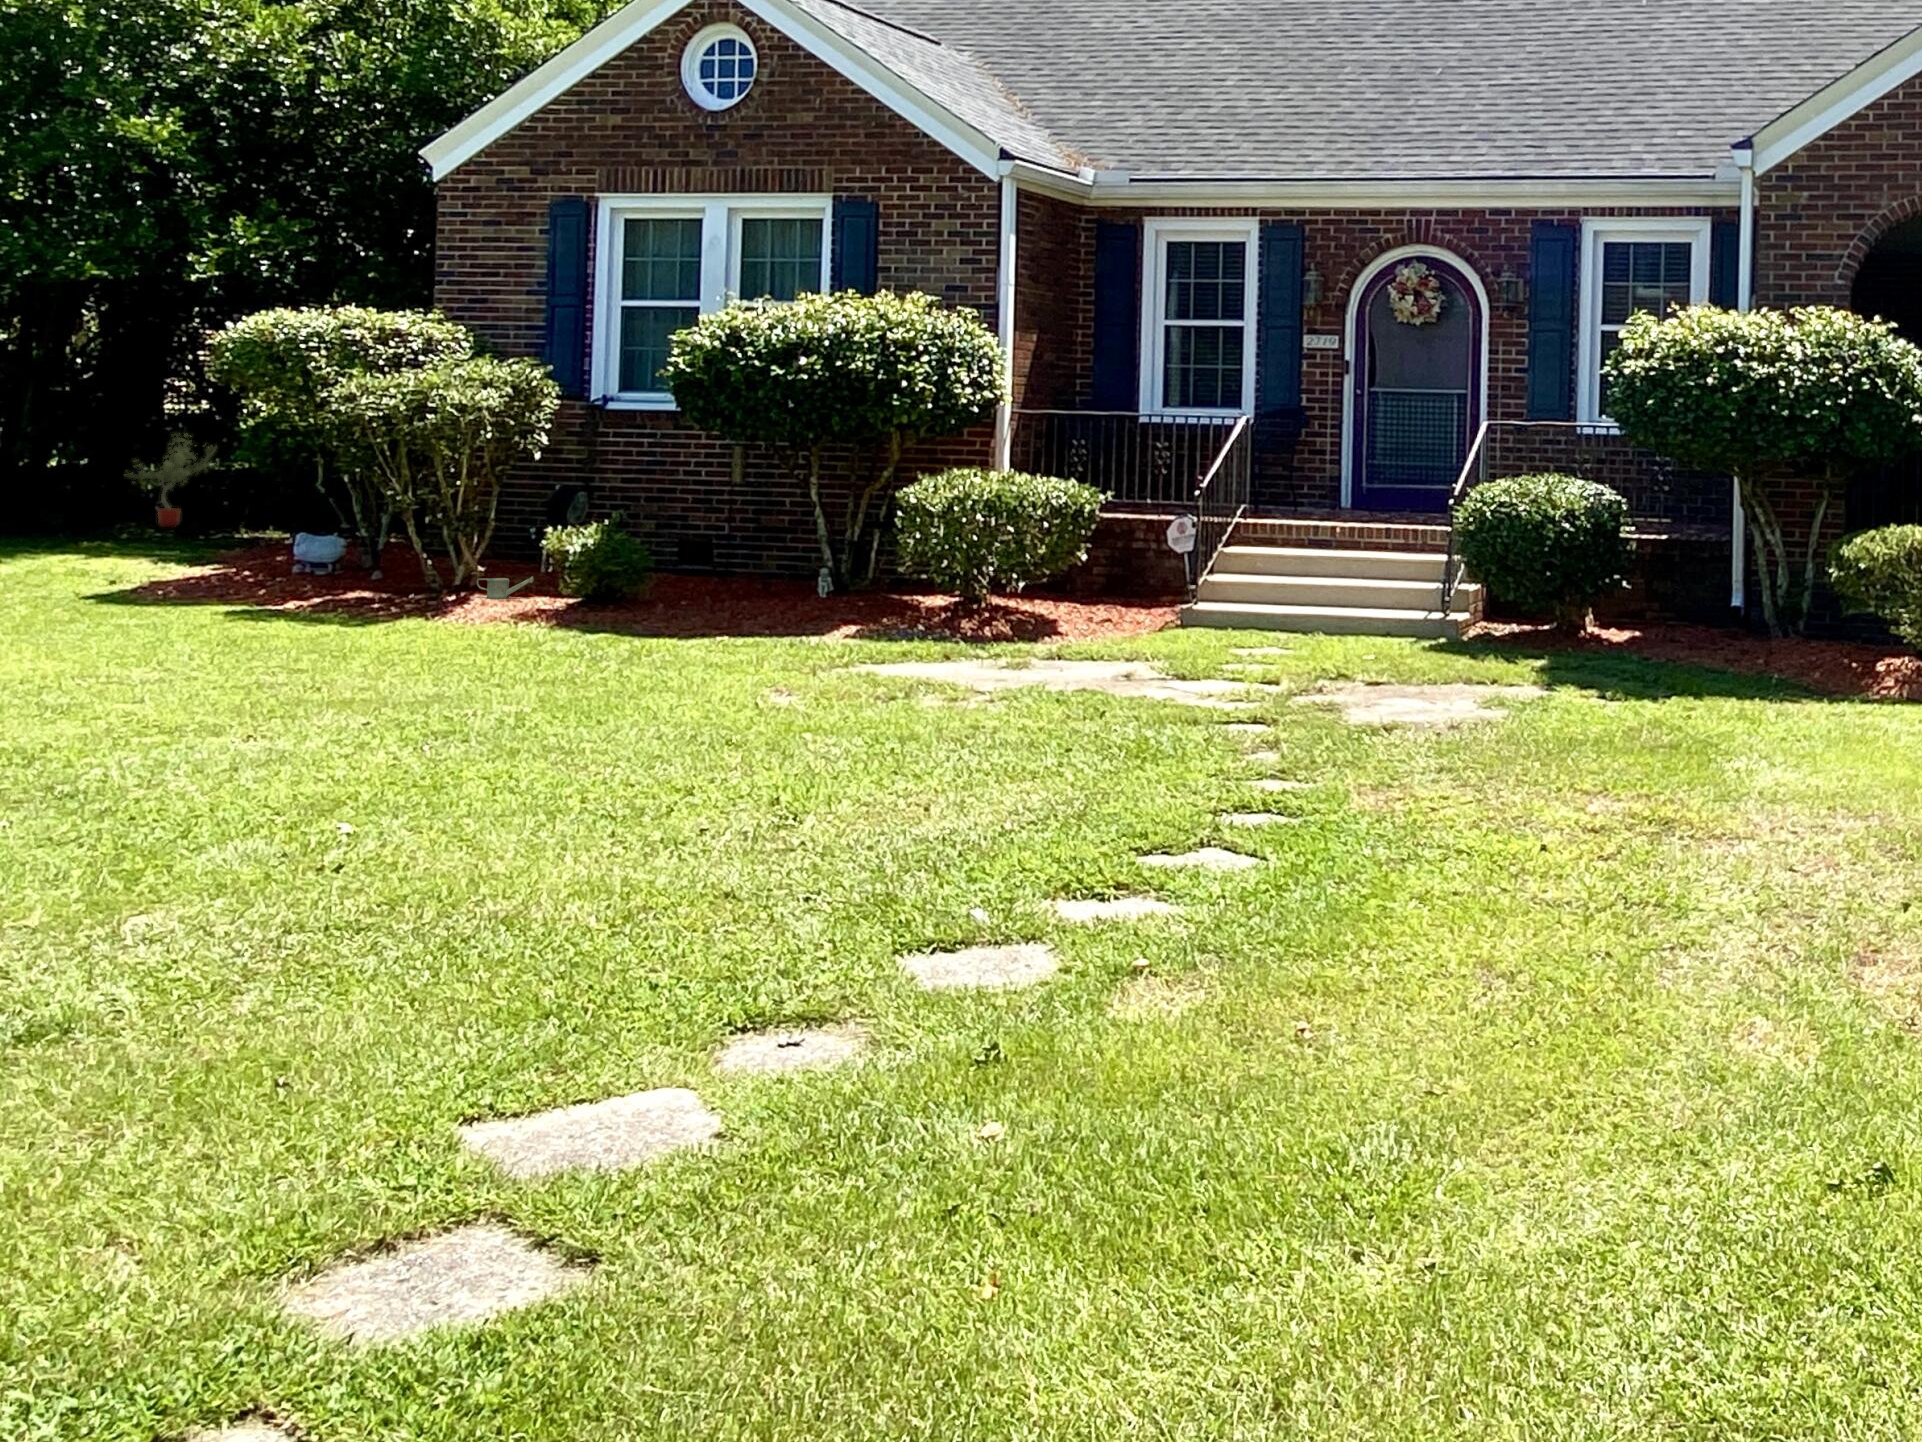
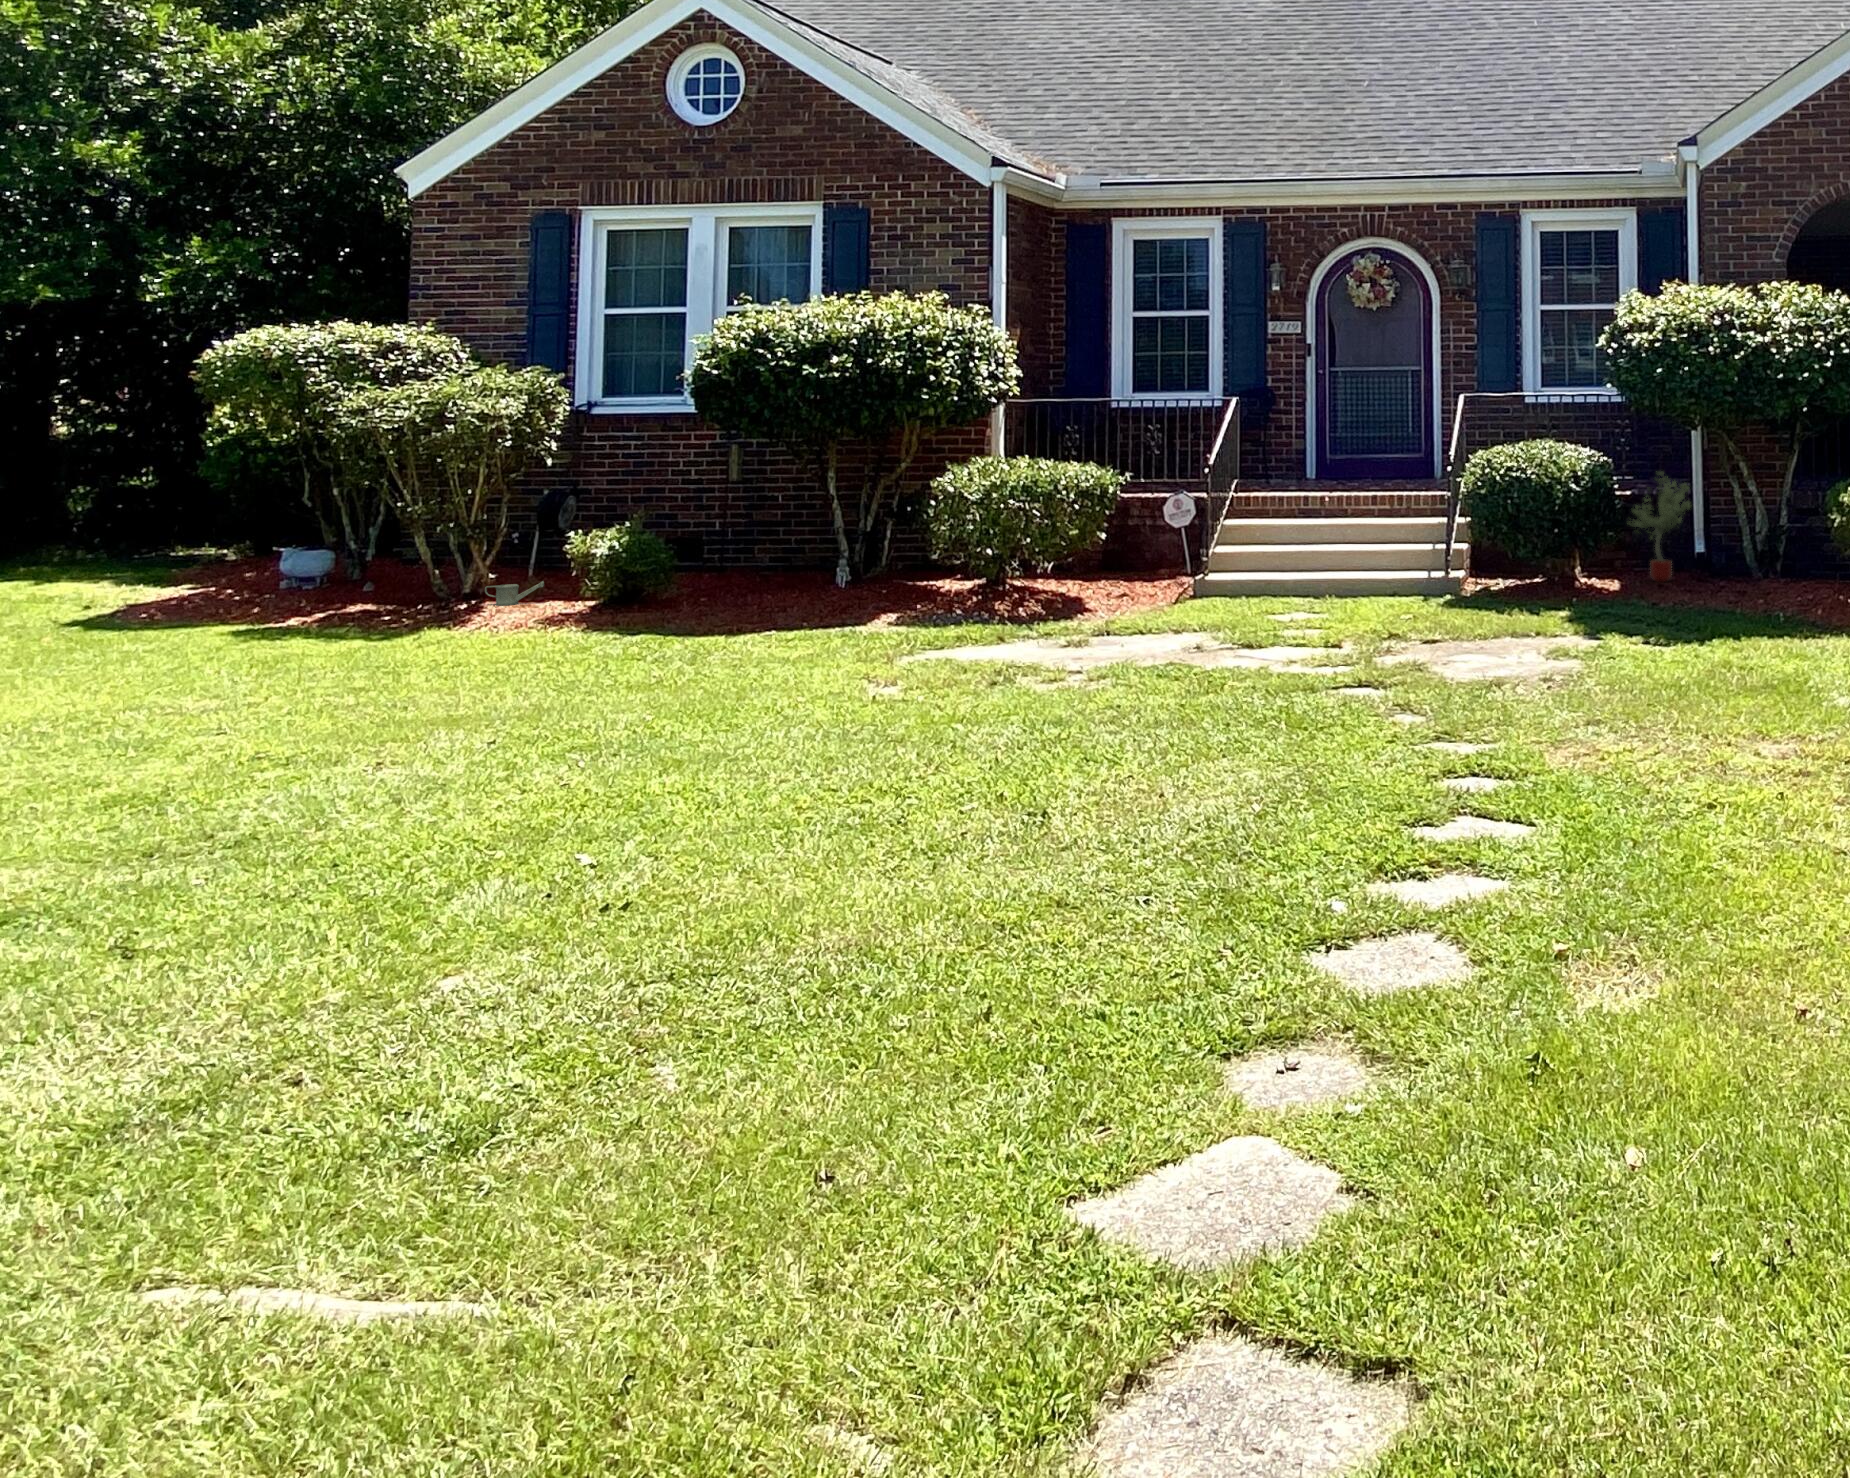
potted tree: present [127,433,217,527] -> present [1627,472,1690,582]

